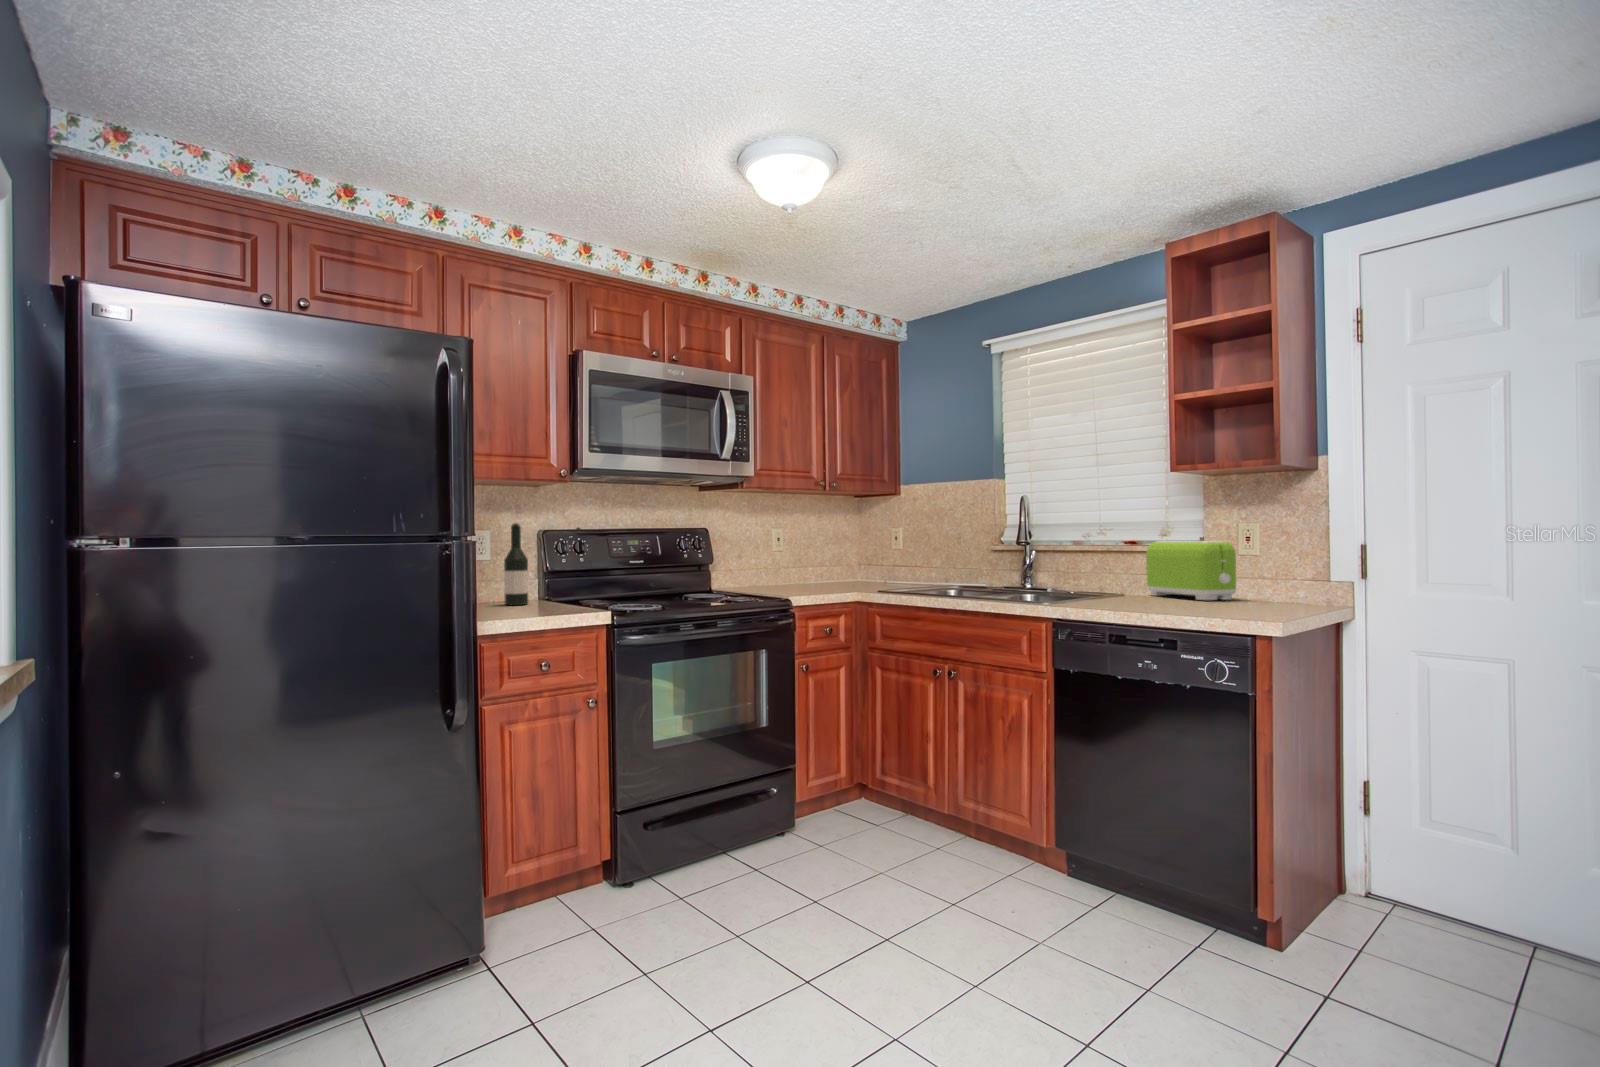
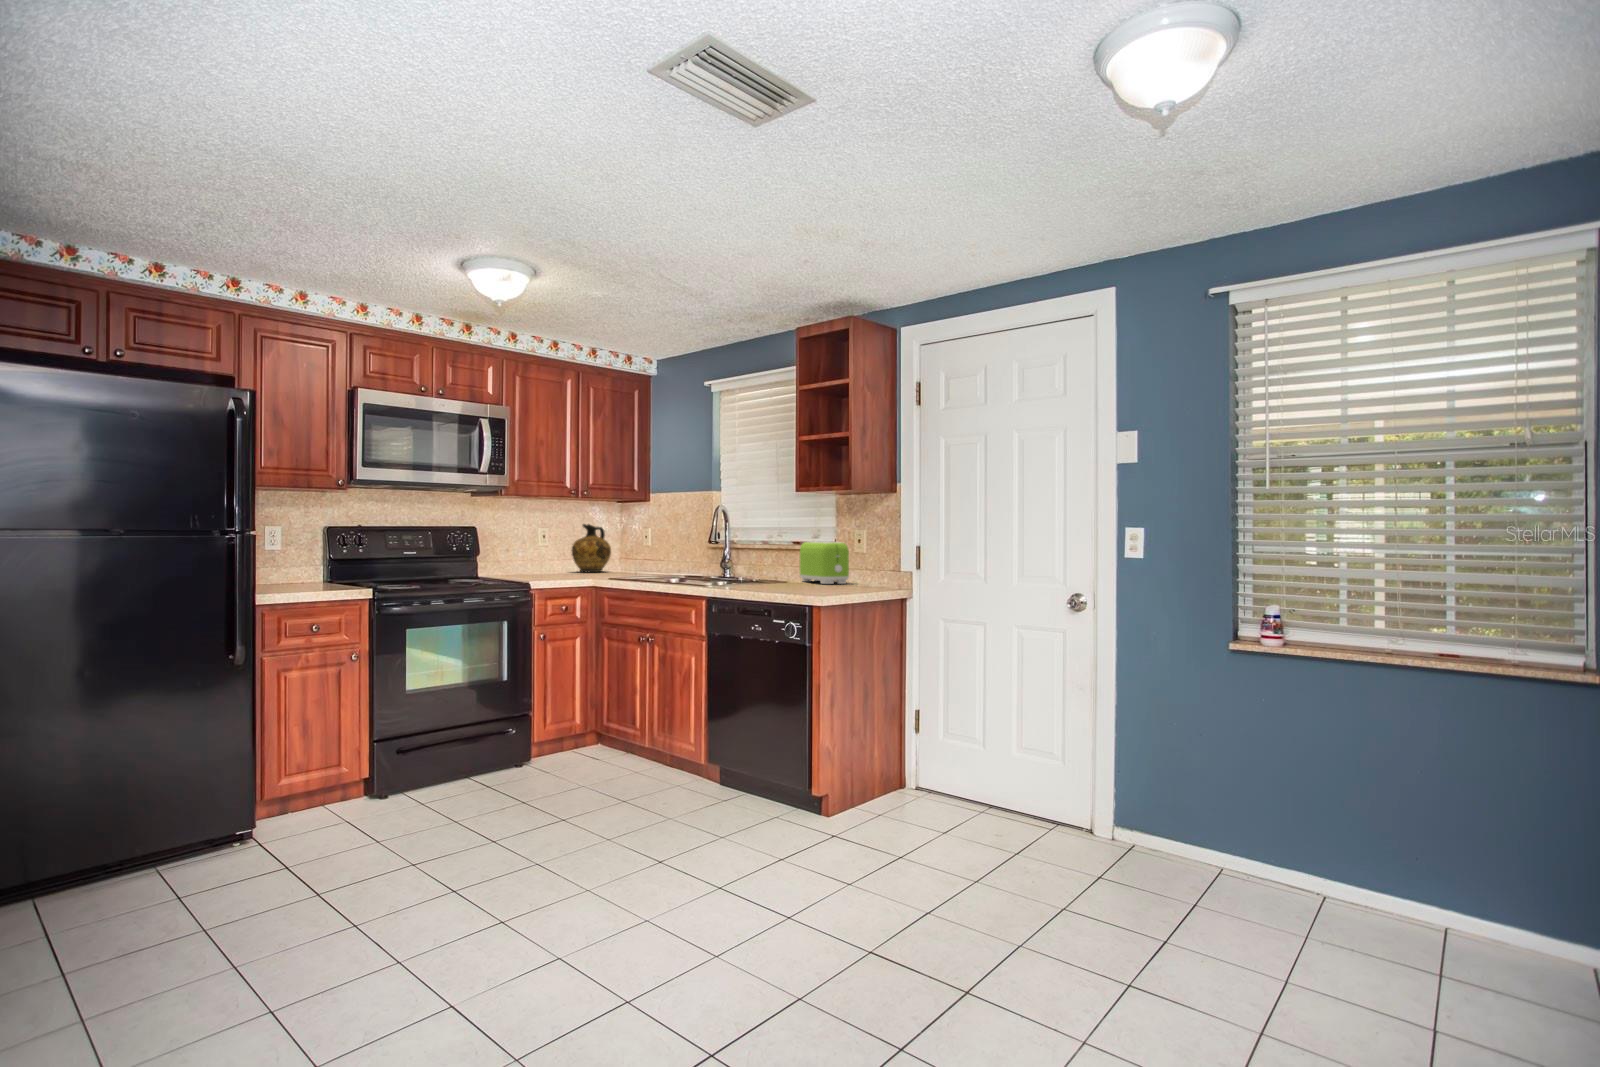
wine bottle: present [504,523,528,605] -> none [291,522,312,586]
ceramic jug: none [806,523,854,582] -> present [572,524,611,572]

